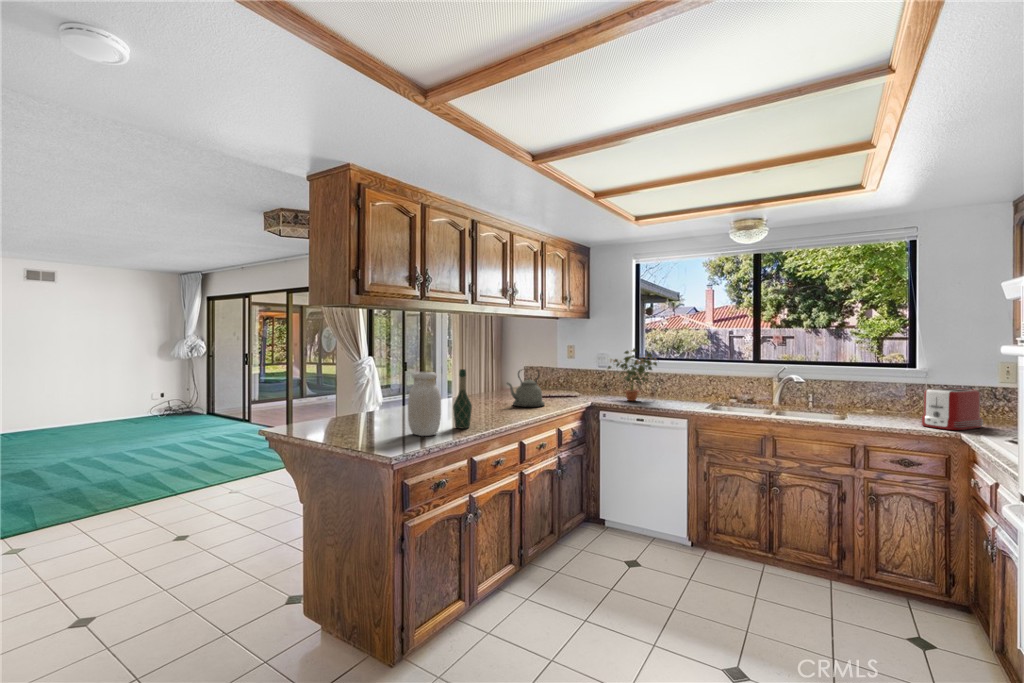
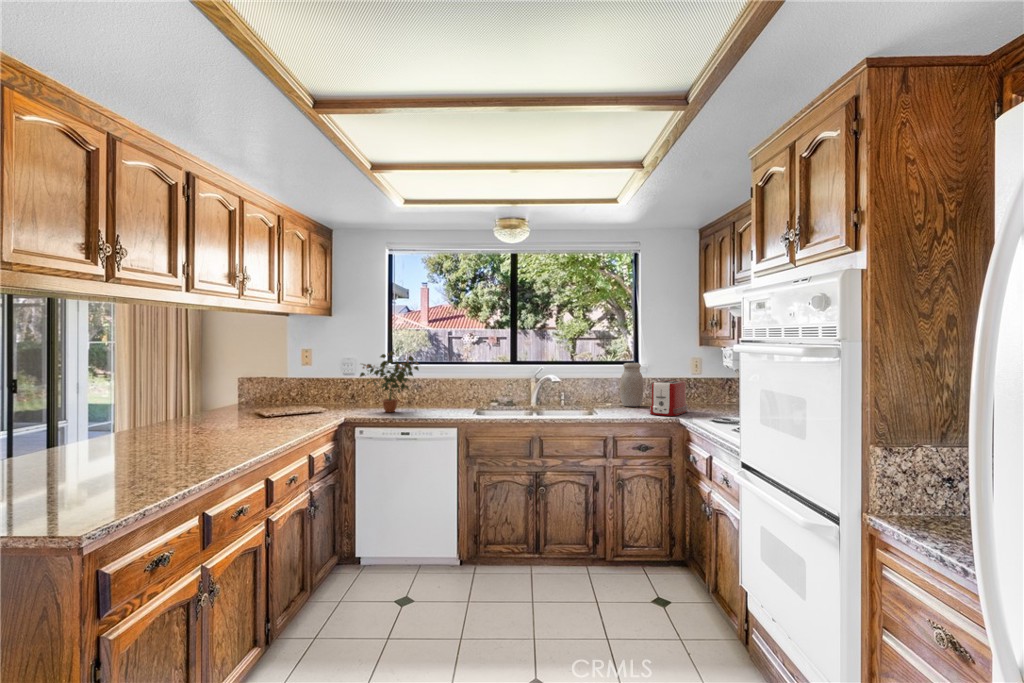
wine bottle: present [453,369,472,429] -> none [167,386,198,472]
kettle: present [507,370,545,407] -> none [233,380,287,432]
jar: present [408,372,441,436] -> present [620,363,644,406]

